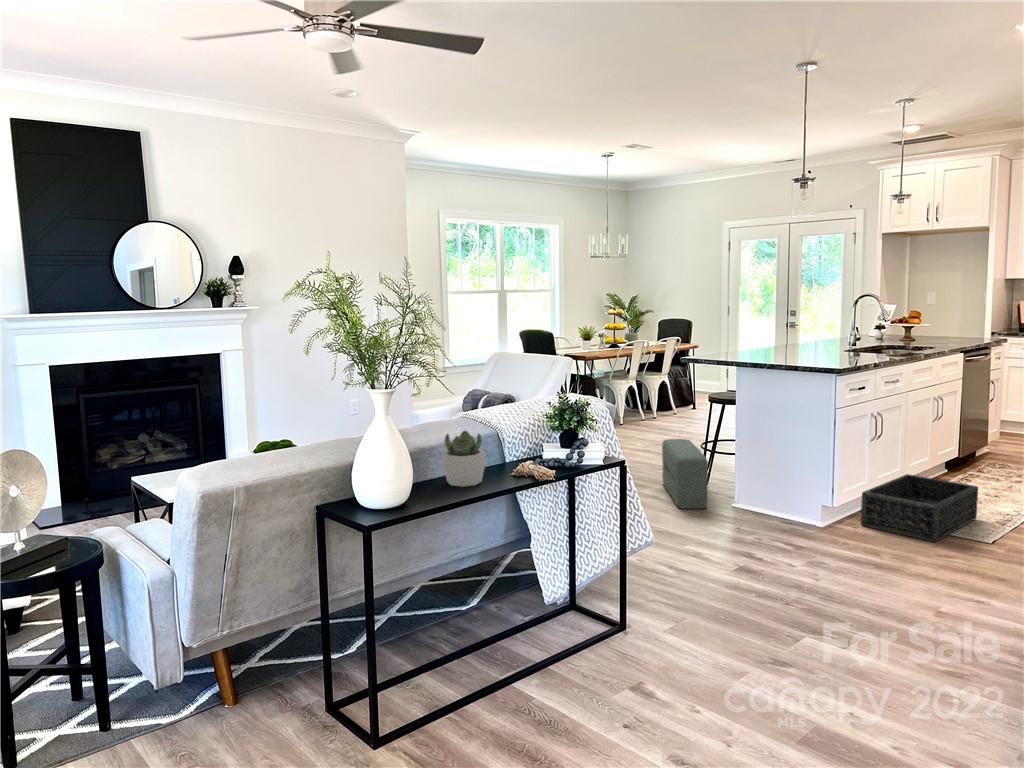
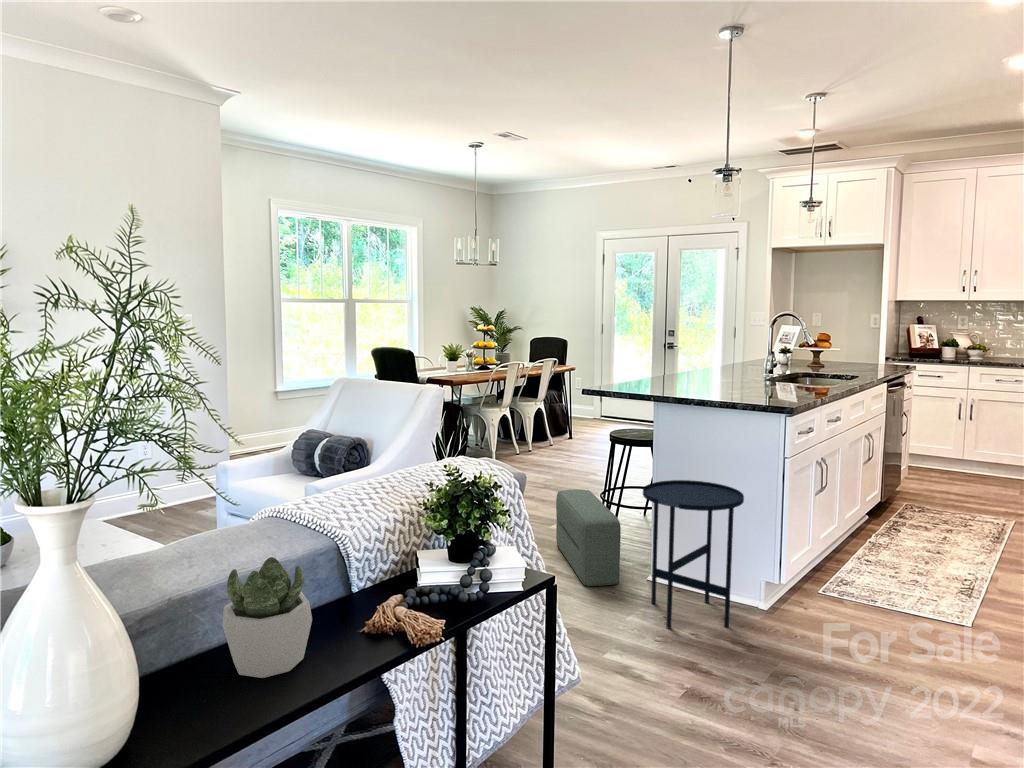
side table: none [719,426,799,536] -> present [643,480,744,628]
basket: present [861,474,978,542] -> none [810,530,934,627]

